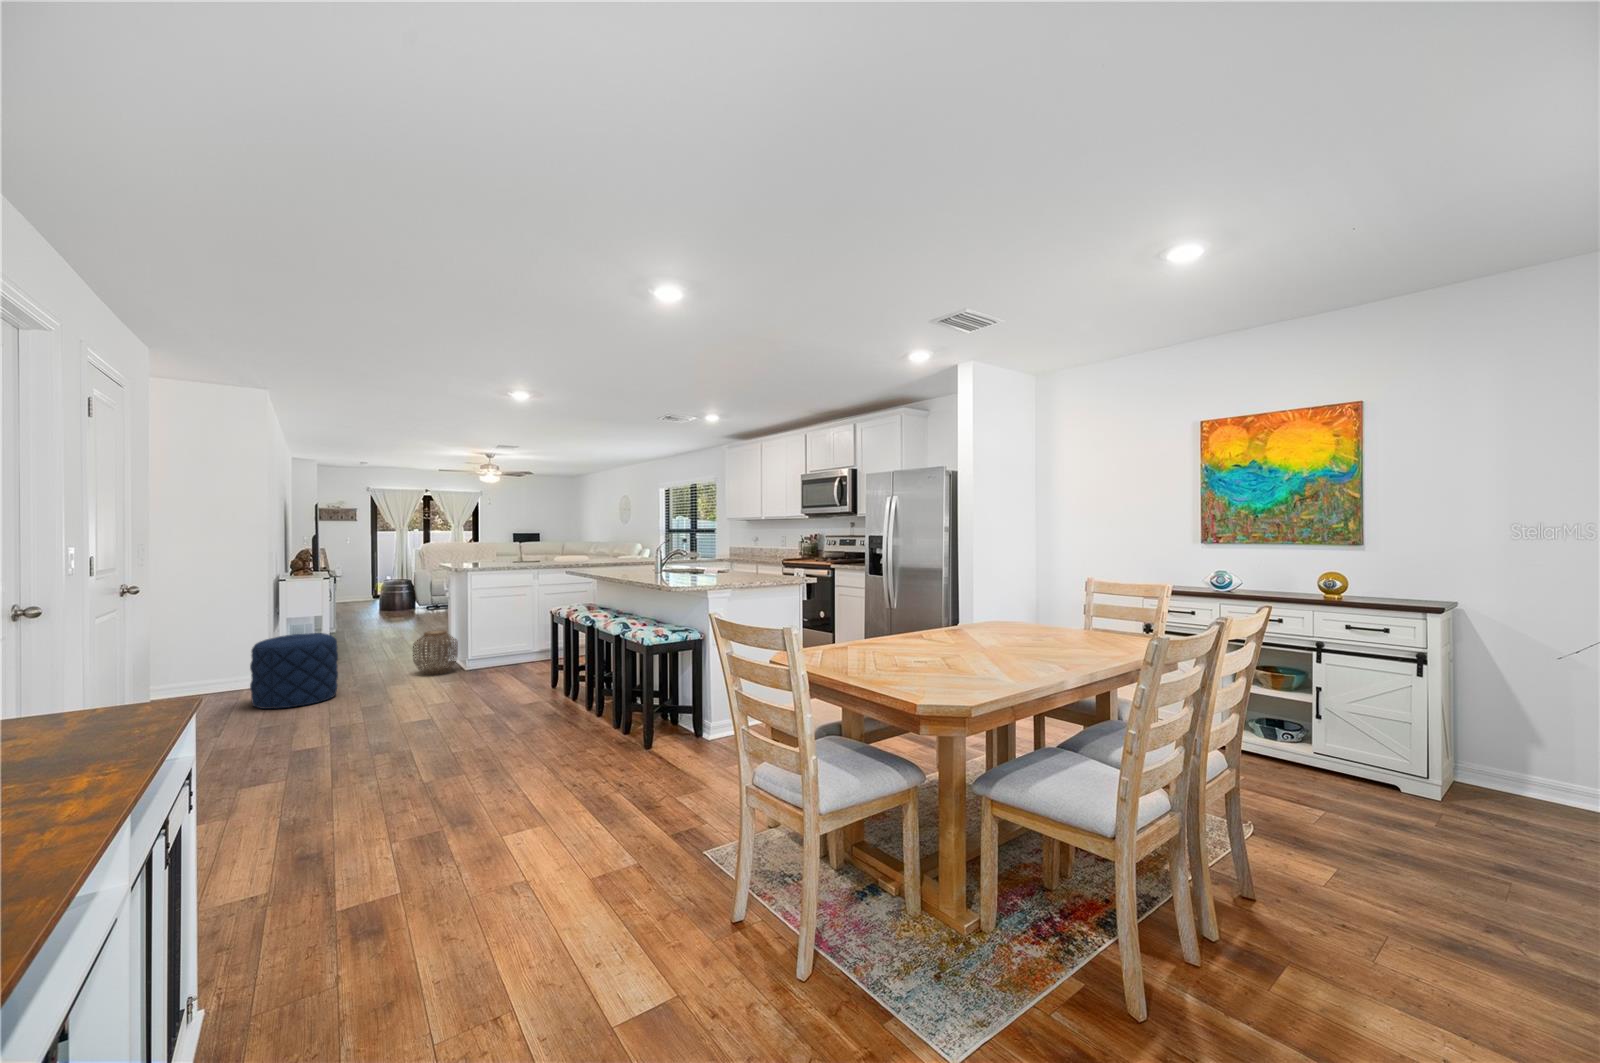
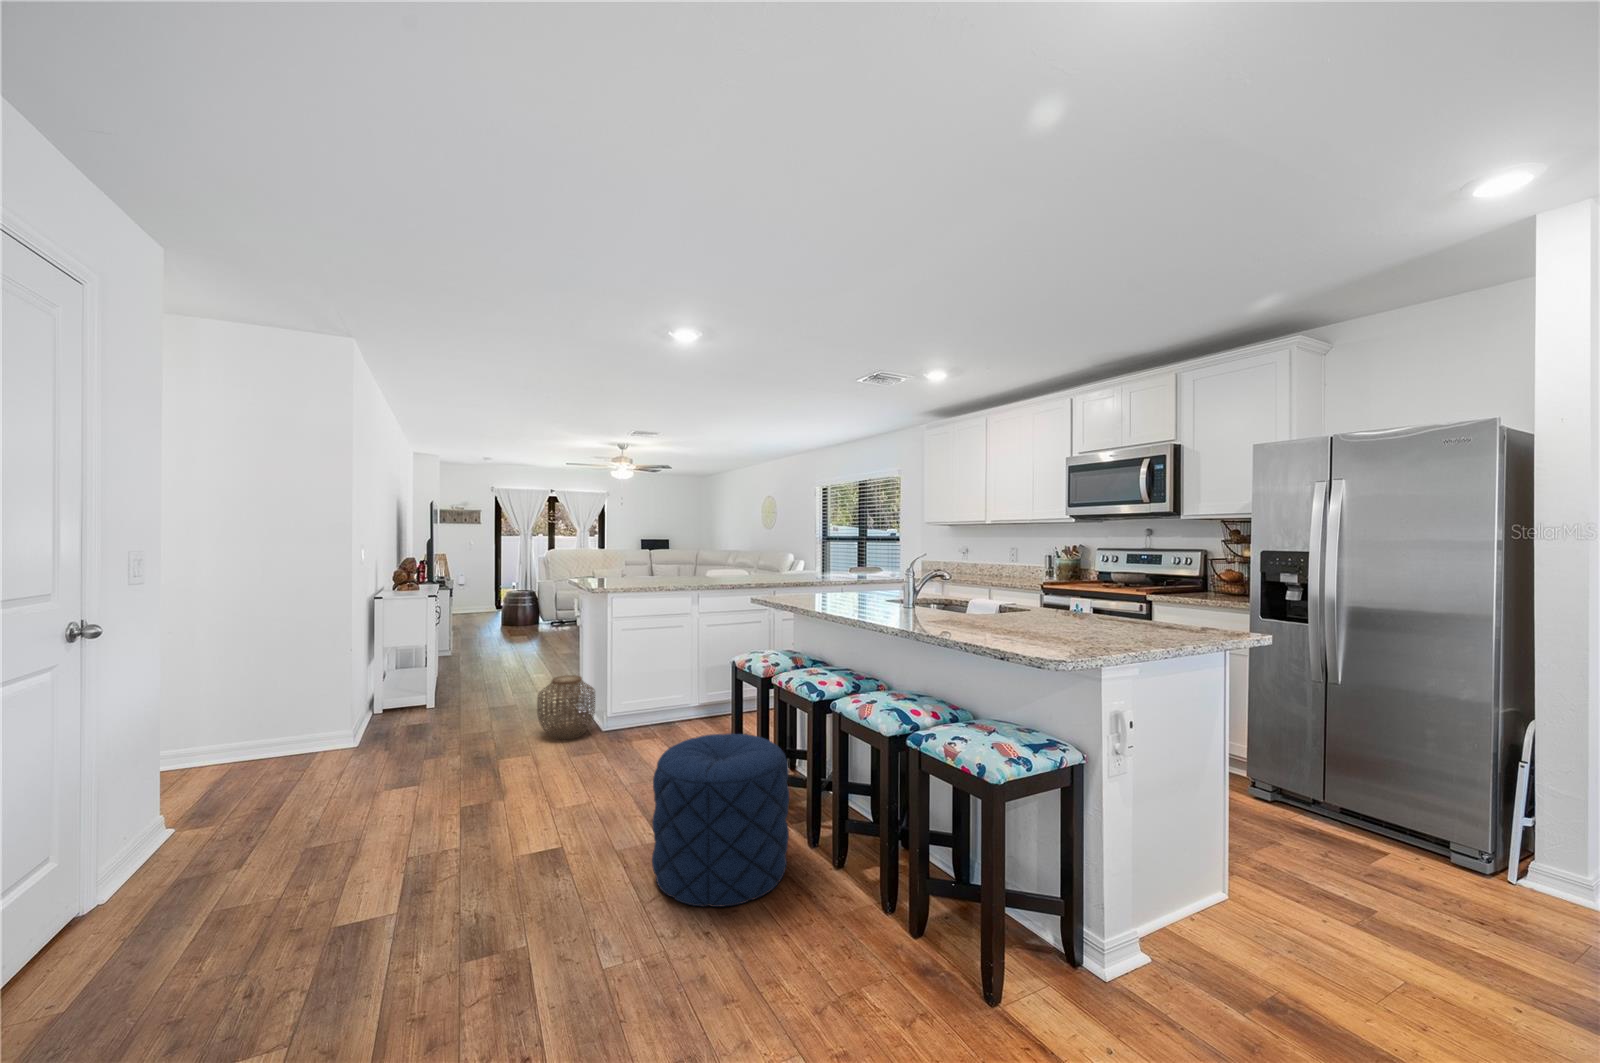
pouf: present [250,633,338,709] -> present [652,733,789,907]

